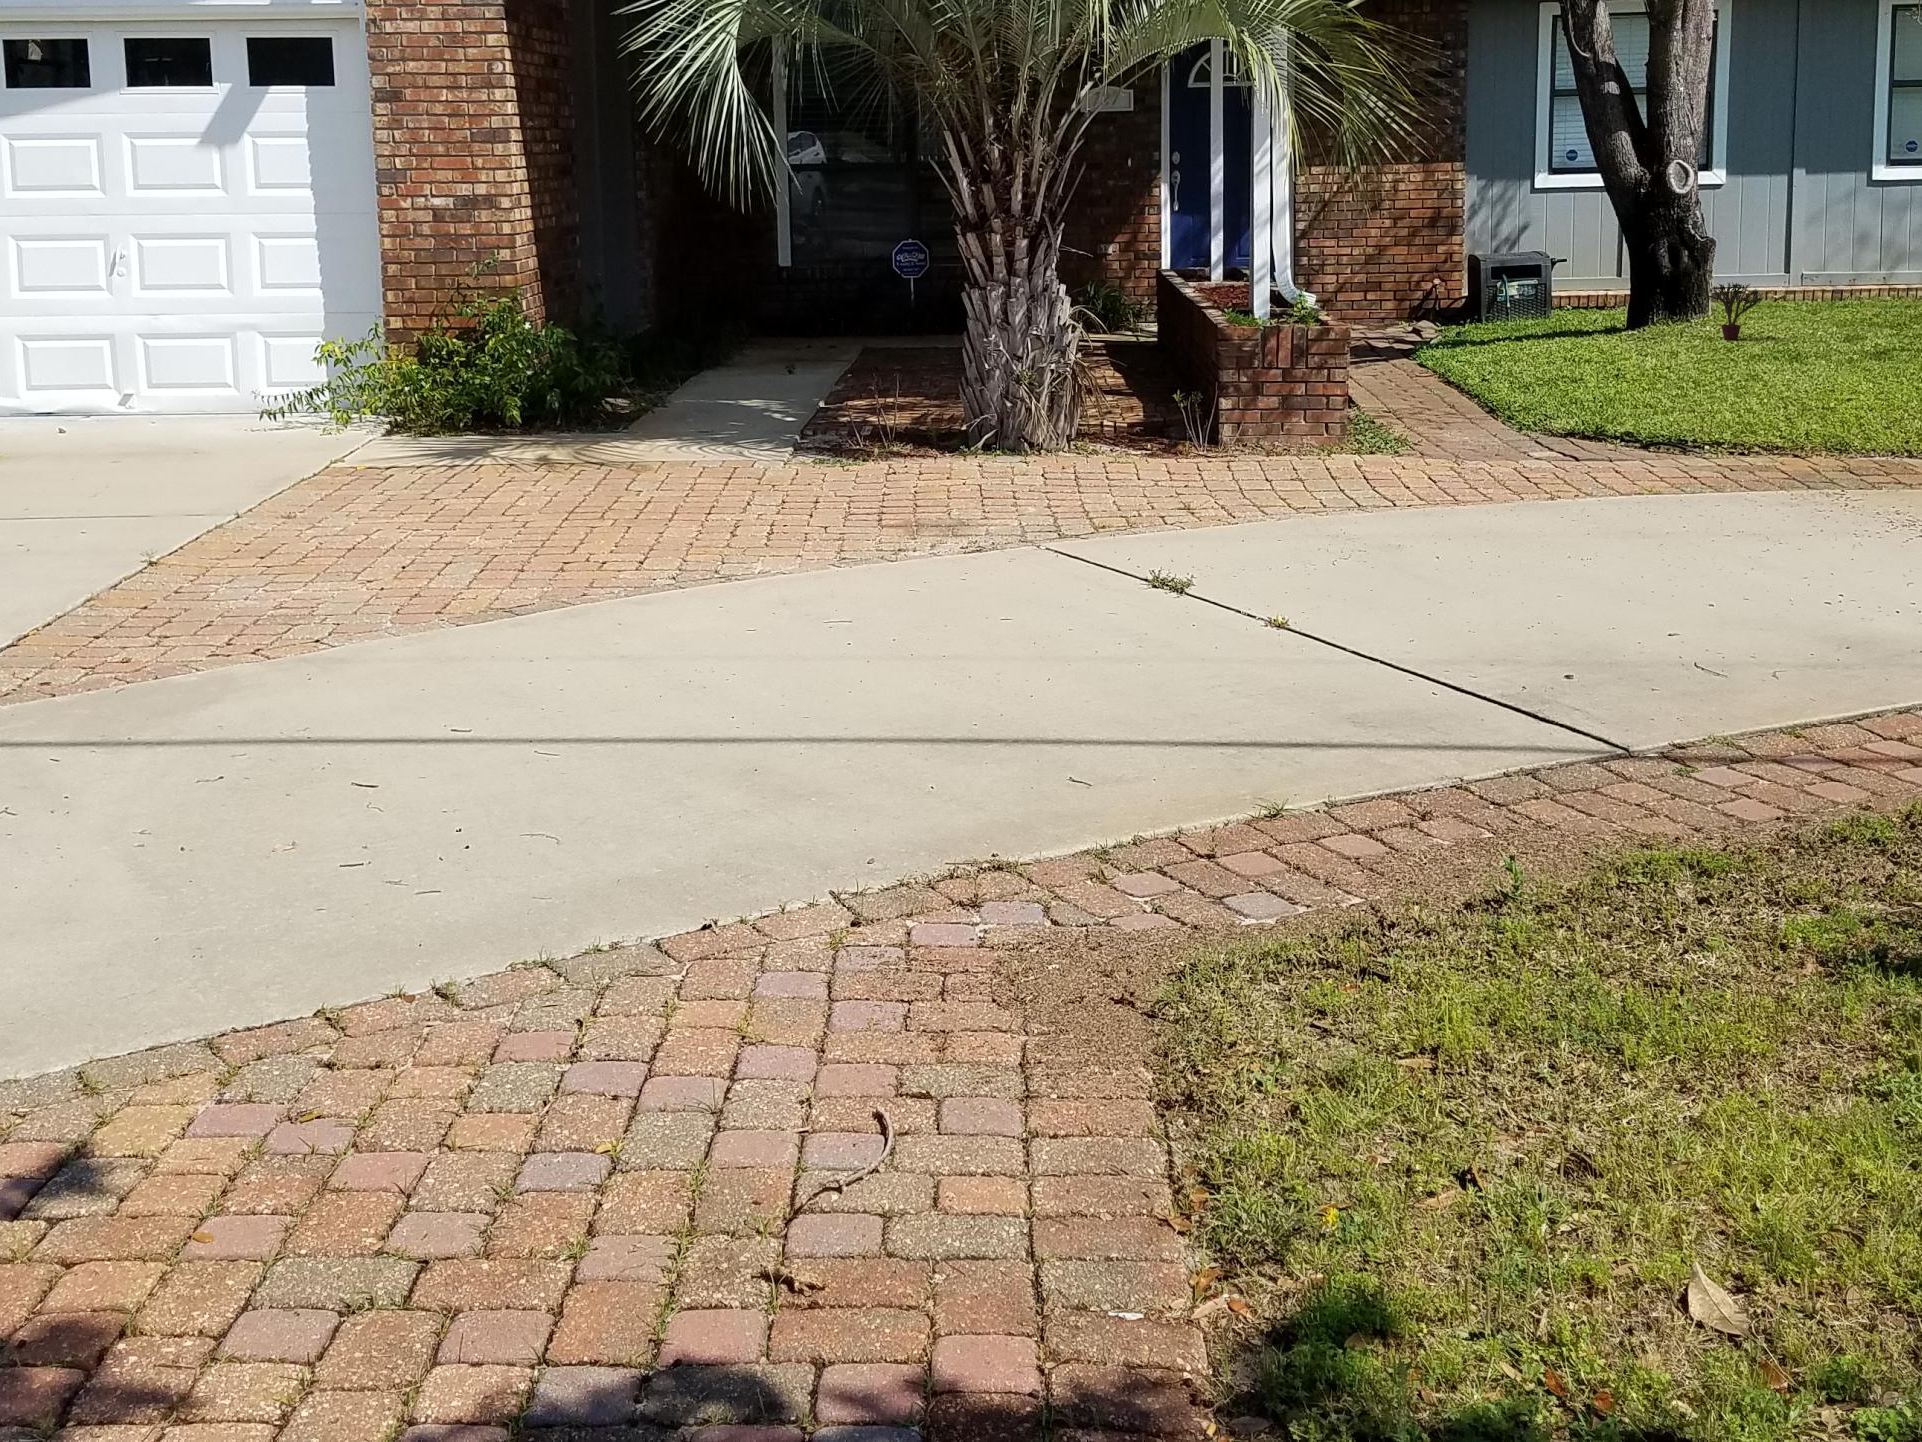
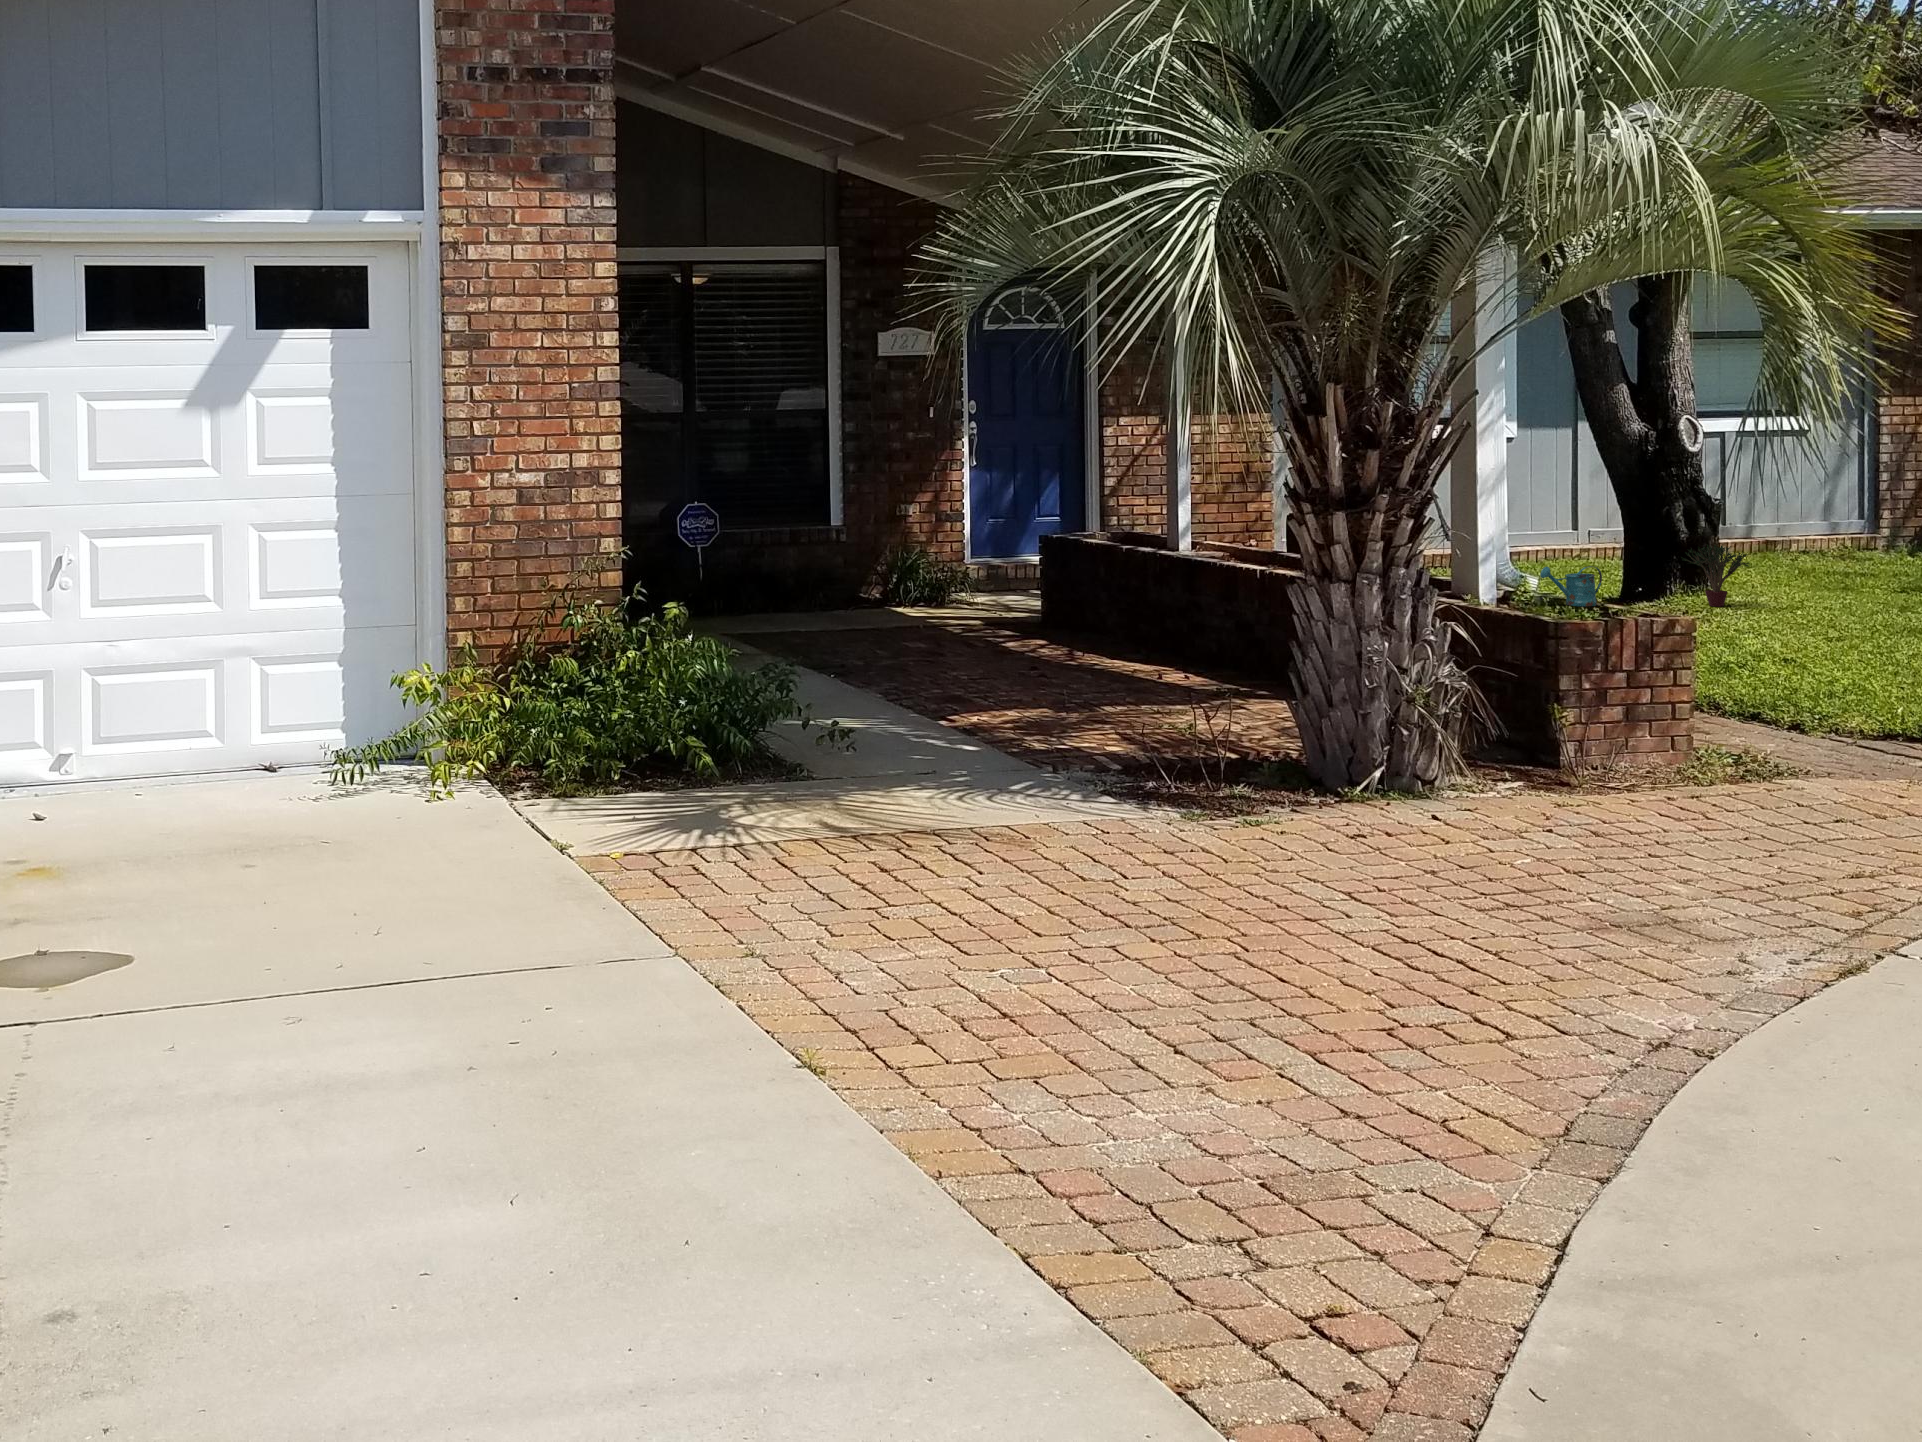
watering can: none [1570,299,1630,337] -> present [1540,566,1602,606]

